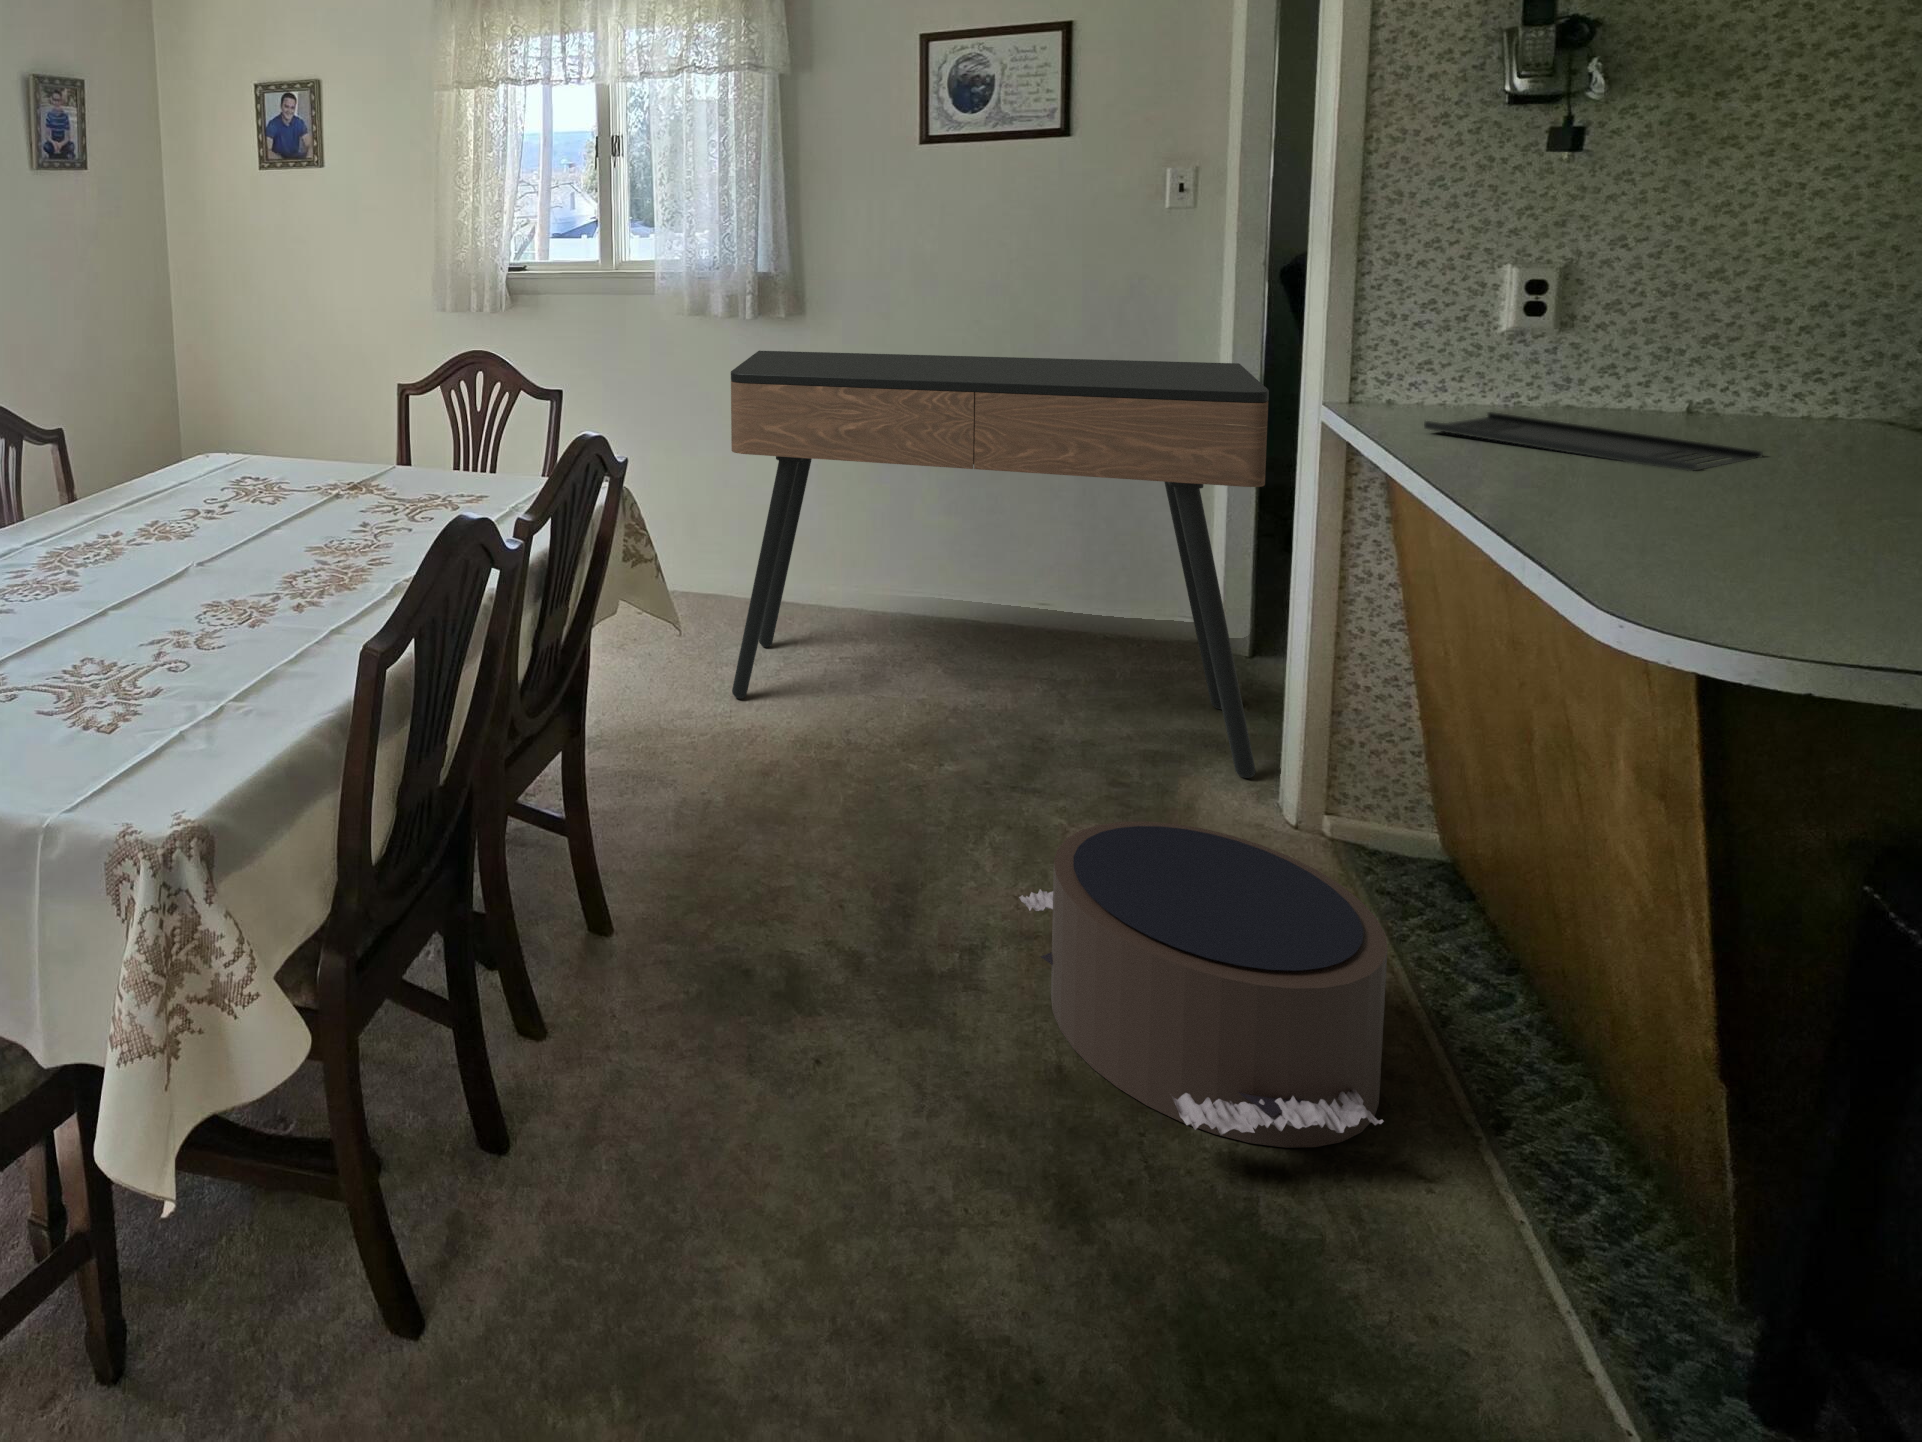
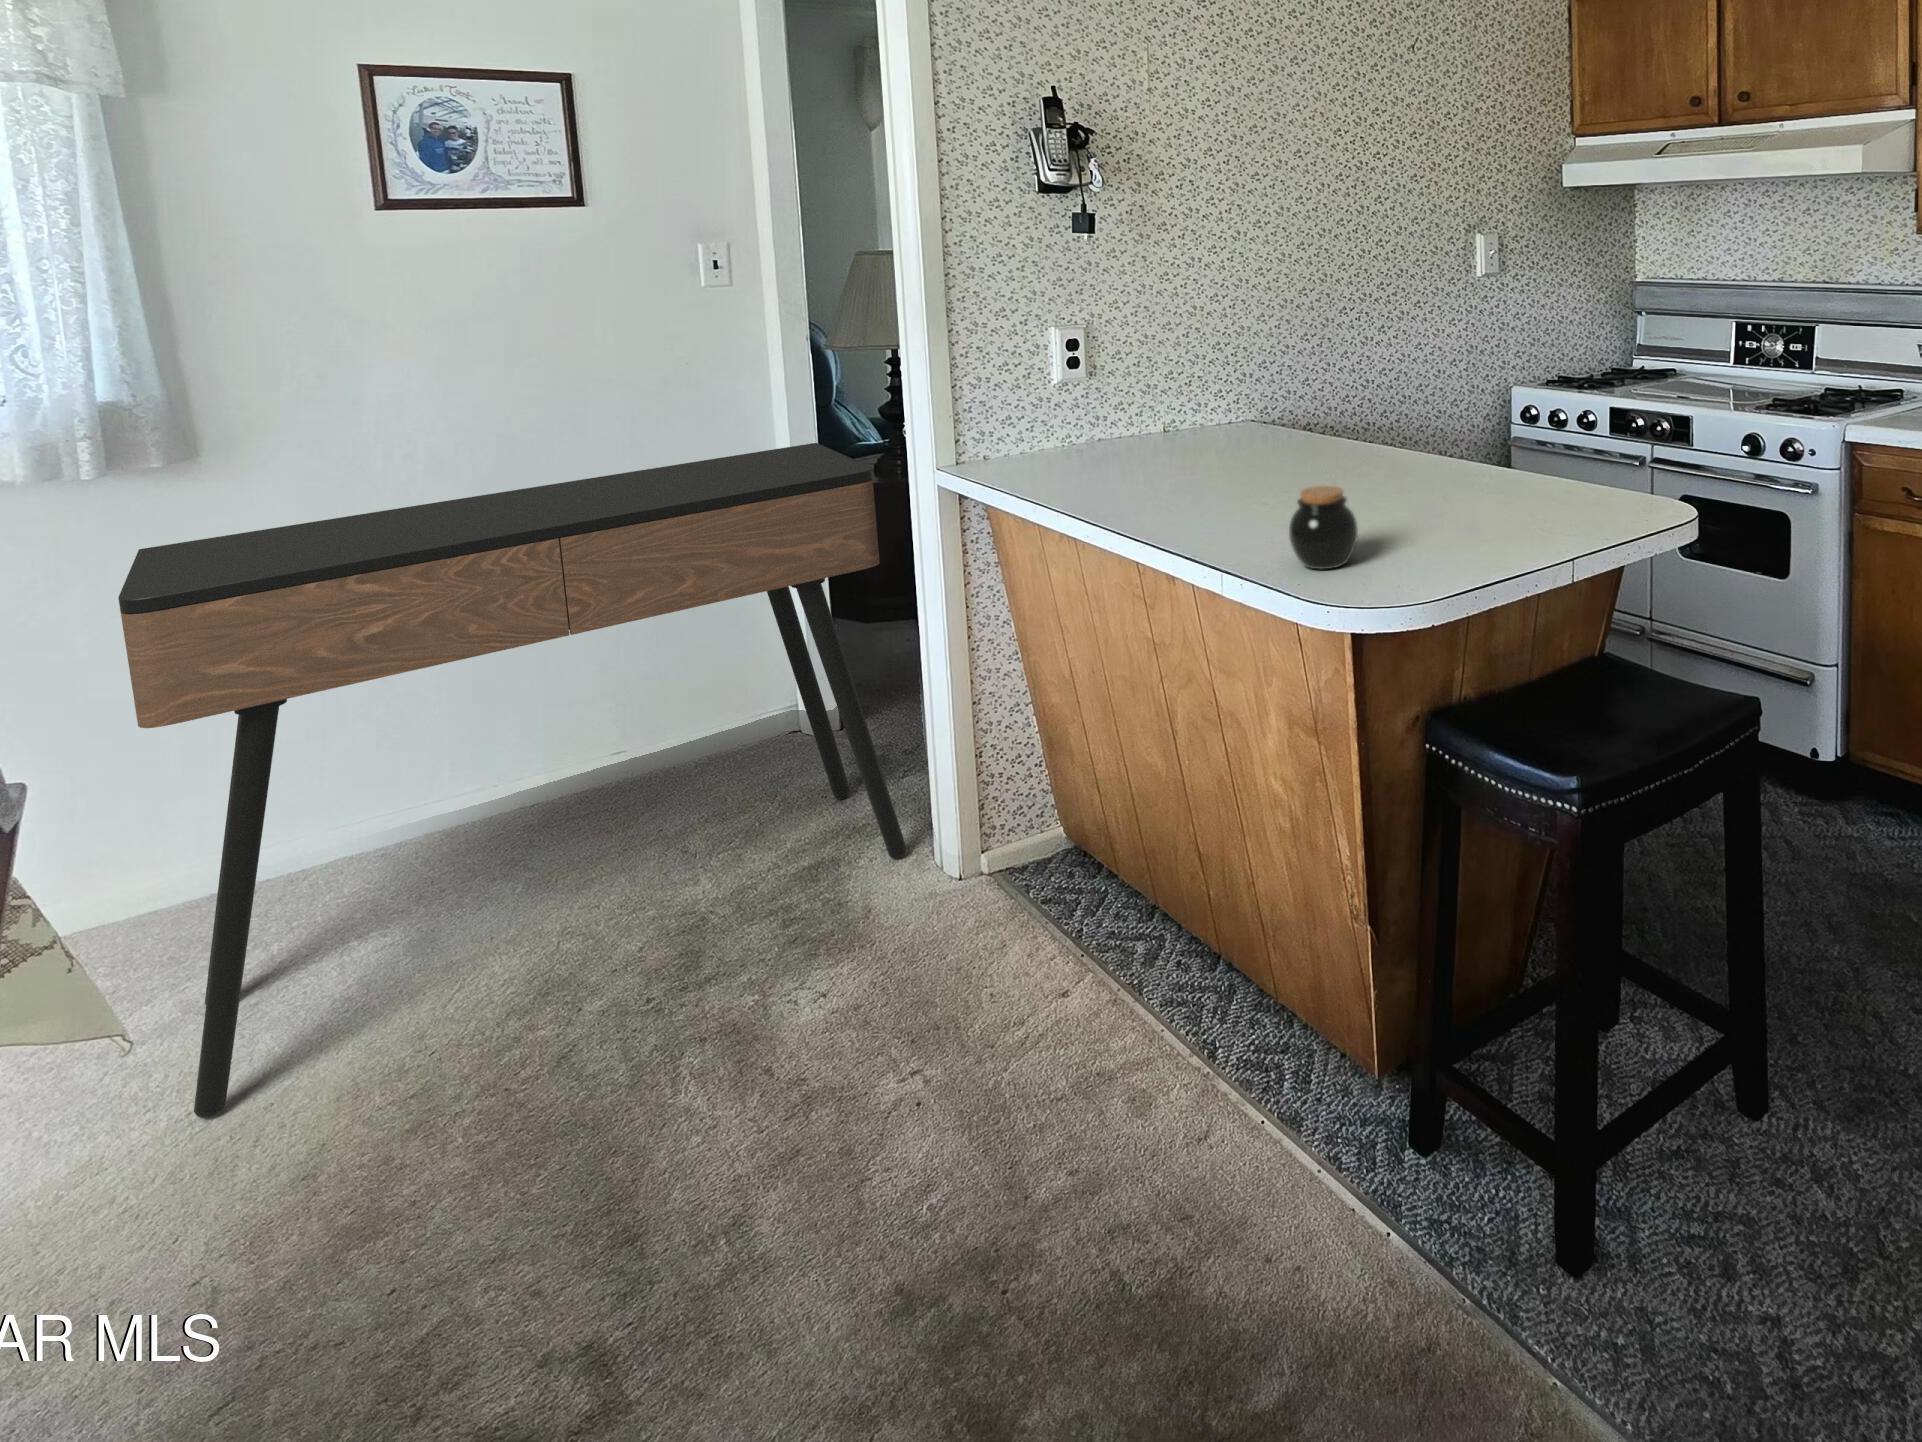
tray: present [1424,412,1762,471] -> none [1041,452,1237,481]
jar: none [1647,475,1783,588] -> present [1289,486,1358,569]
pouf: present [1019,821,1387,1148] -> none [781,918,1167,1266]

